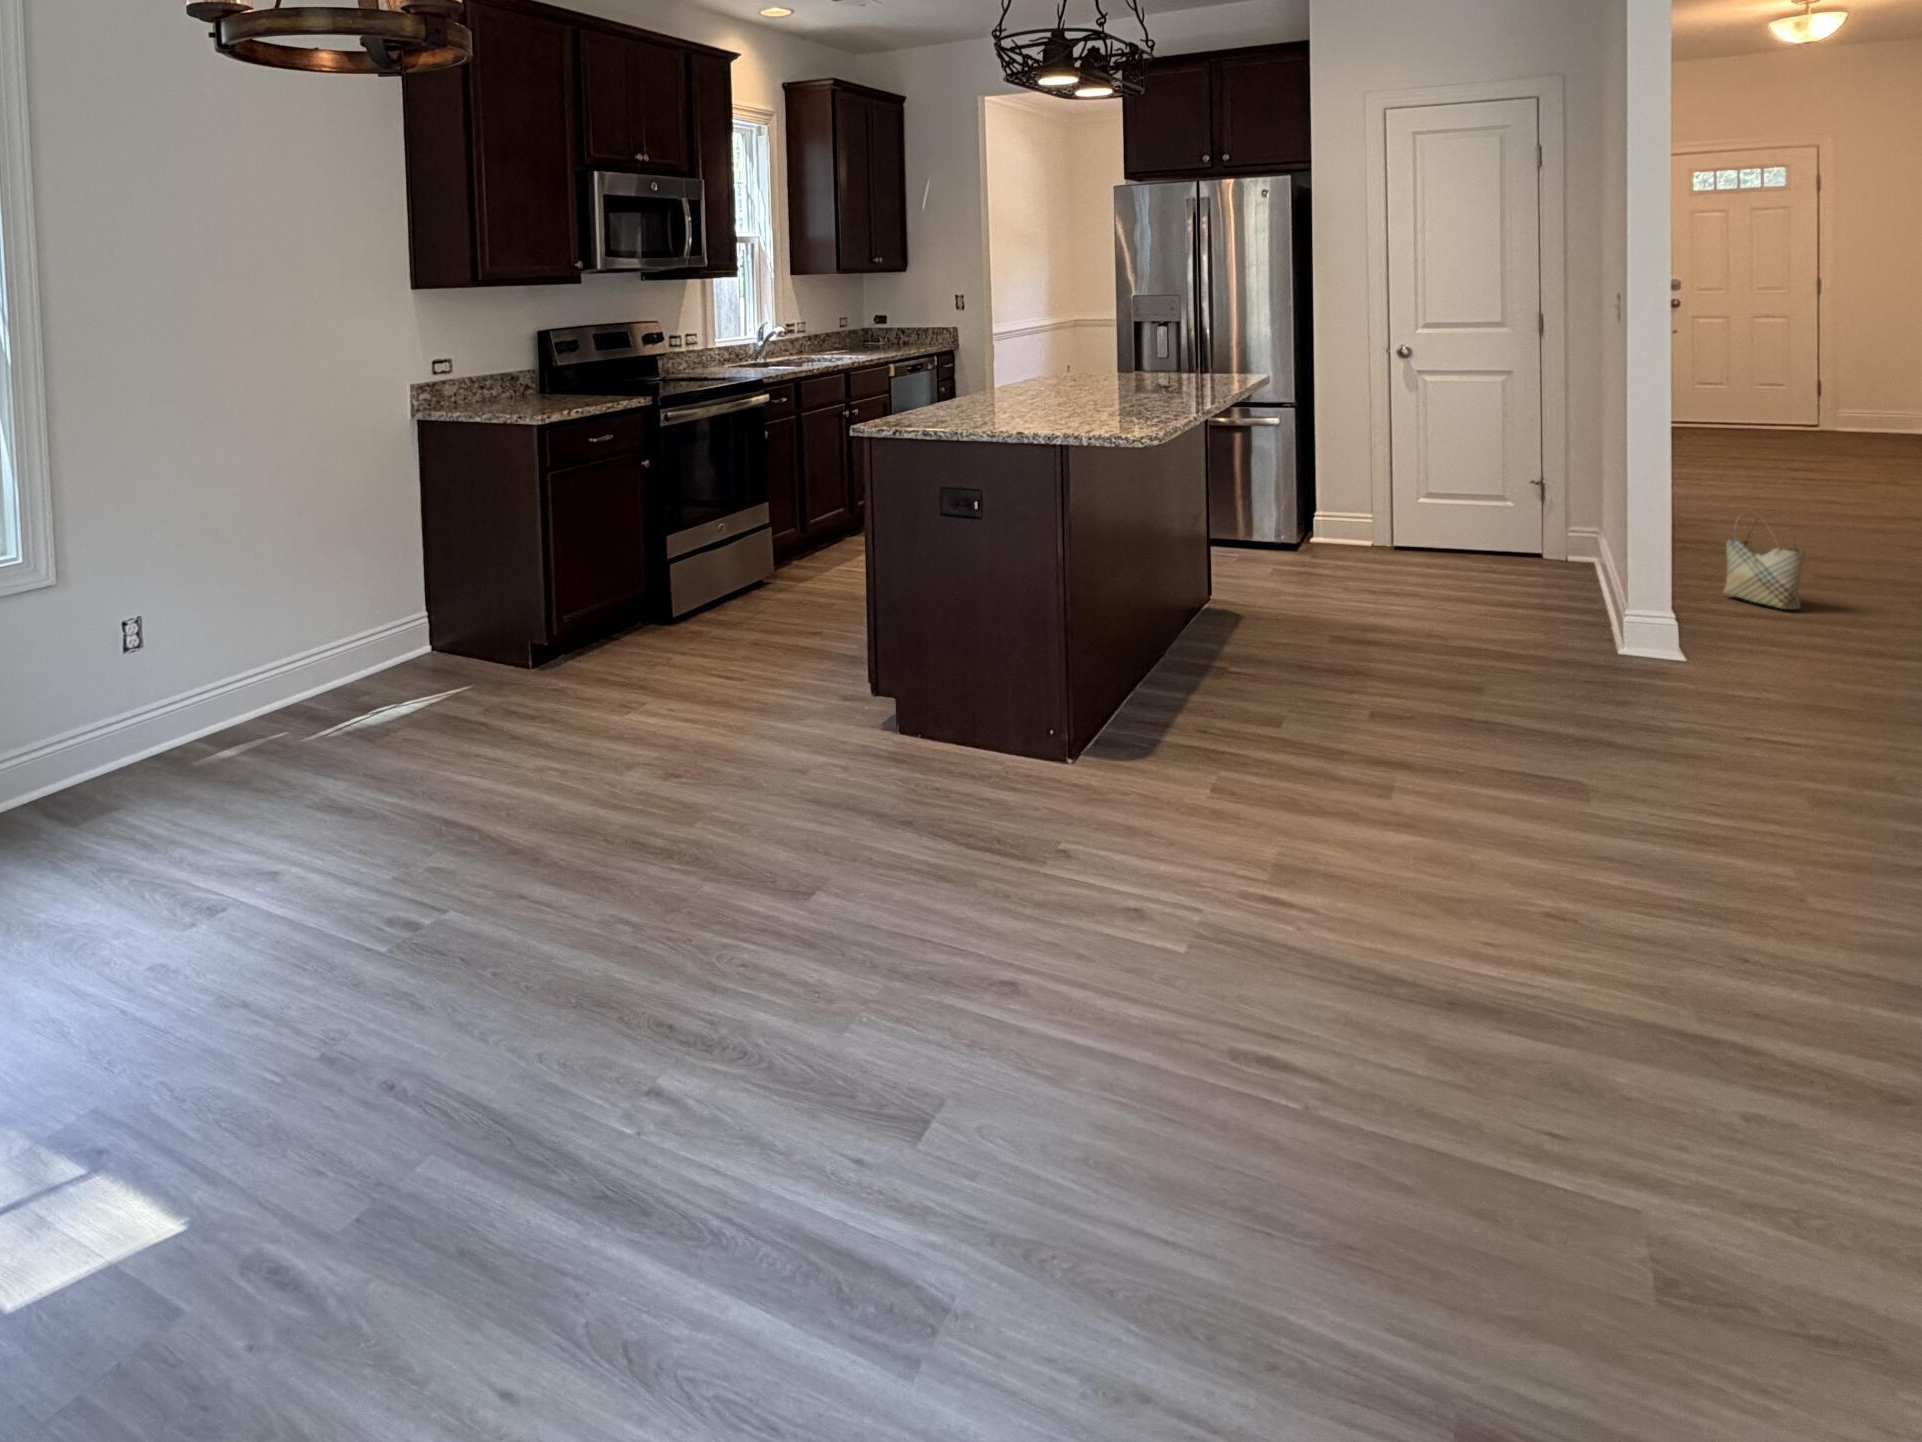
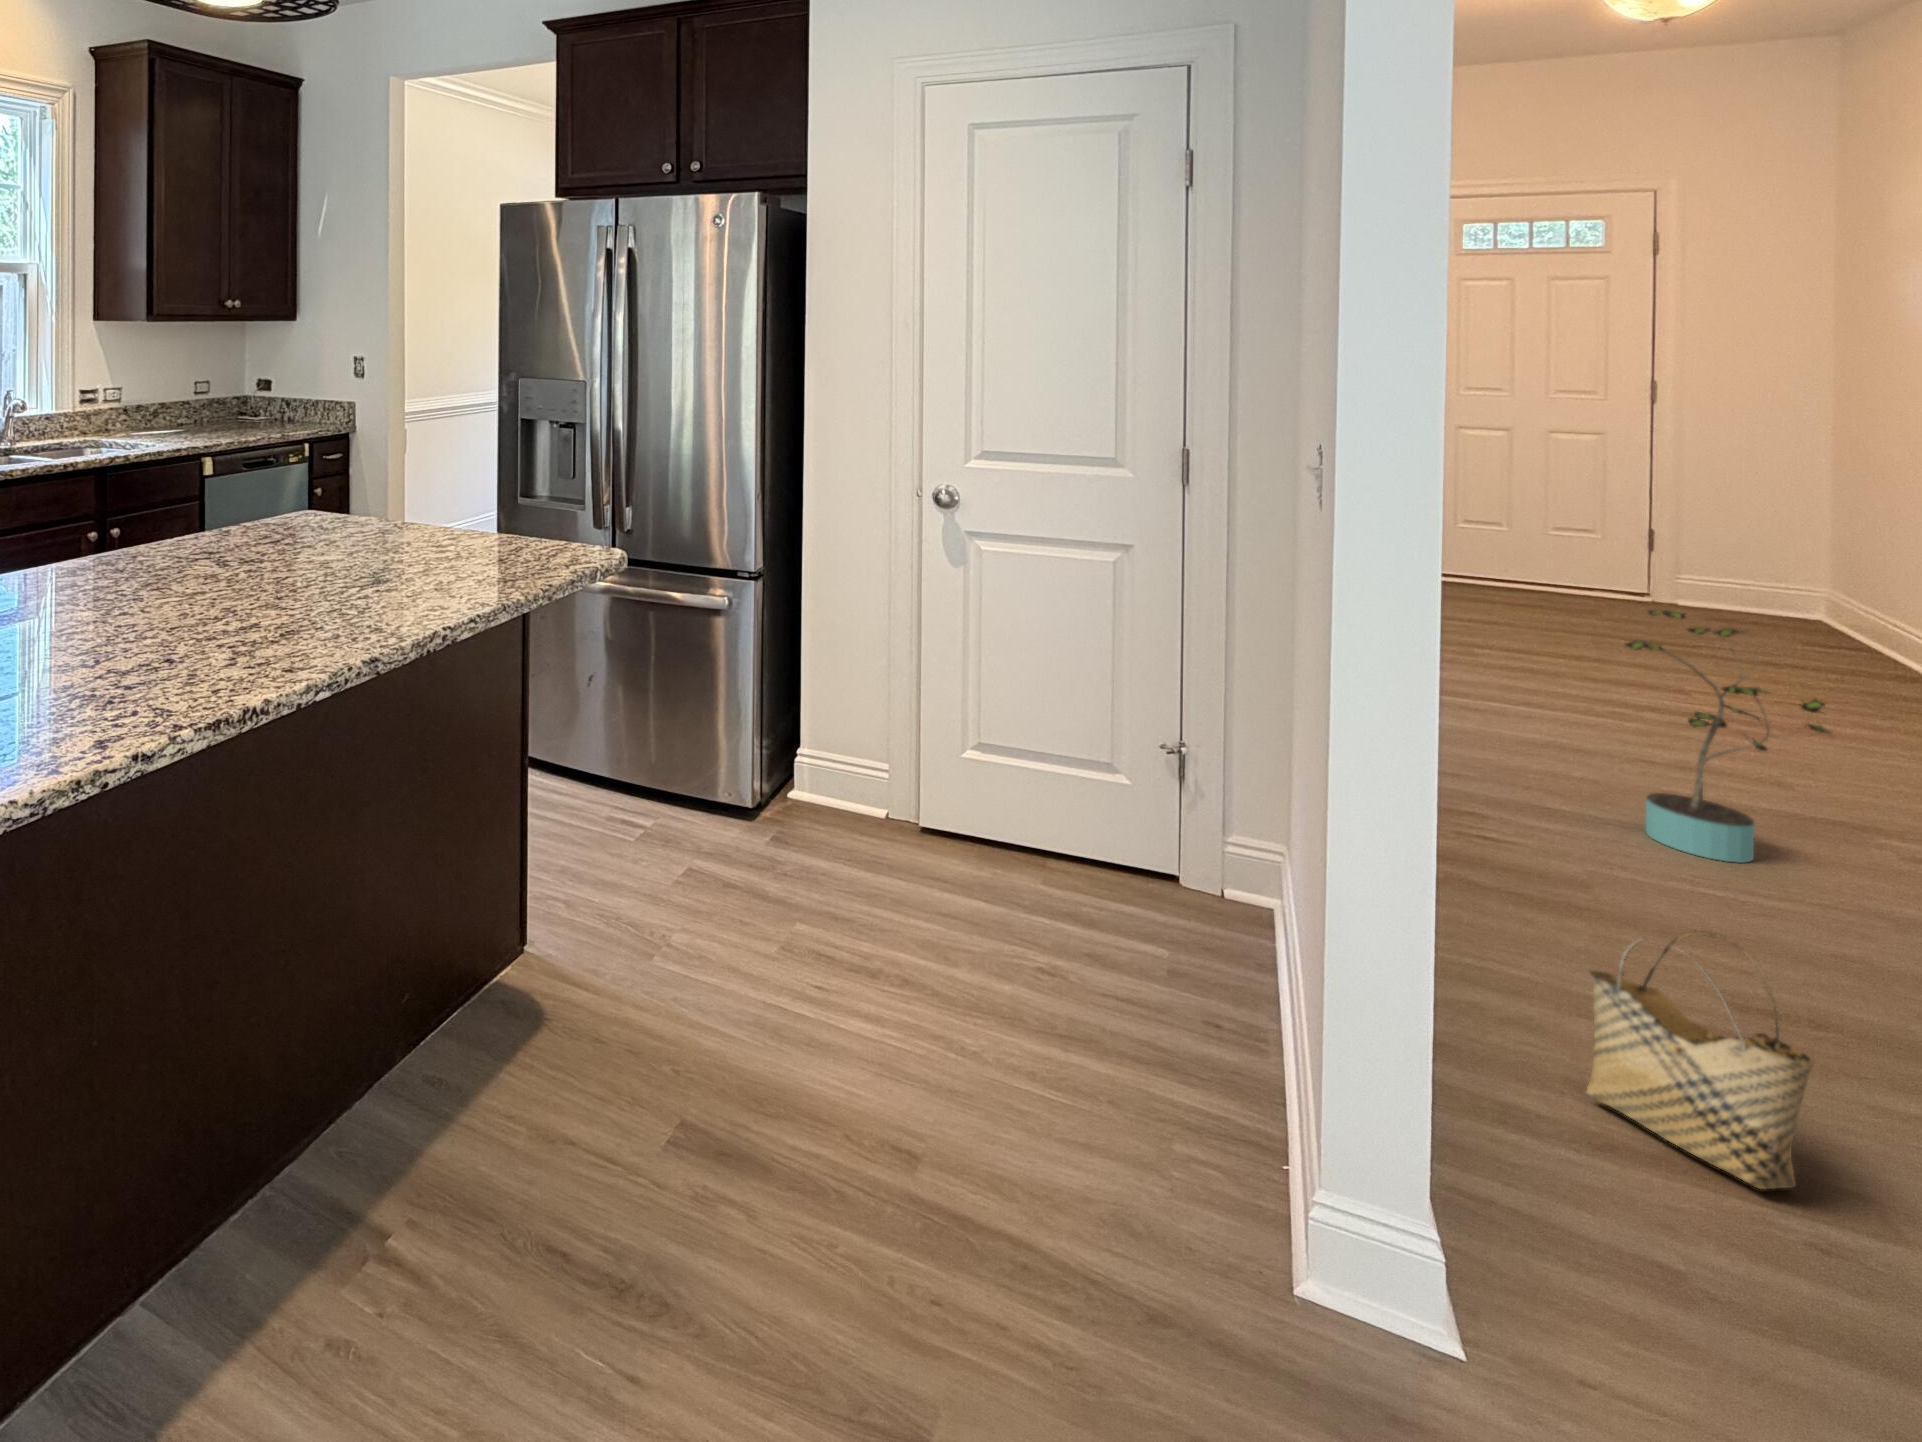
potted plant: none [1774,398,1874,530] -> present [1626,610,1831,863]

